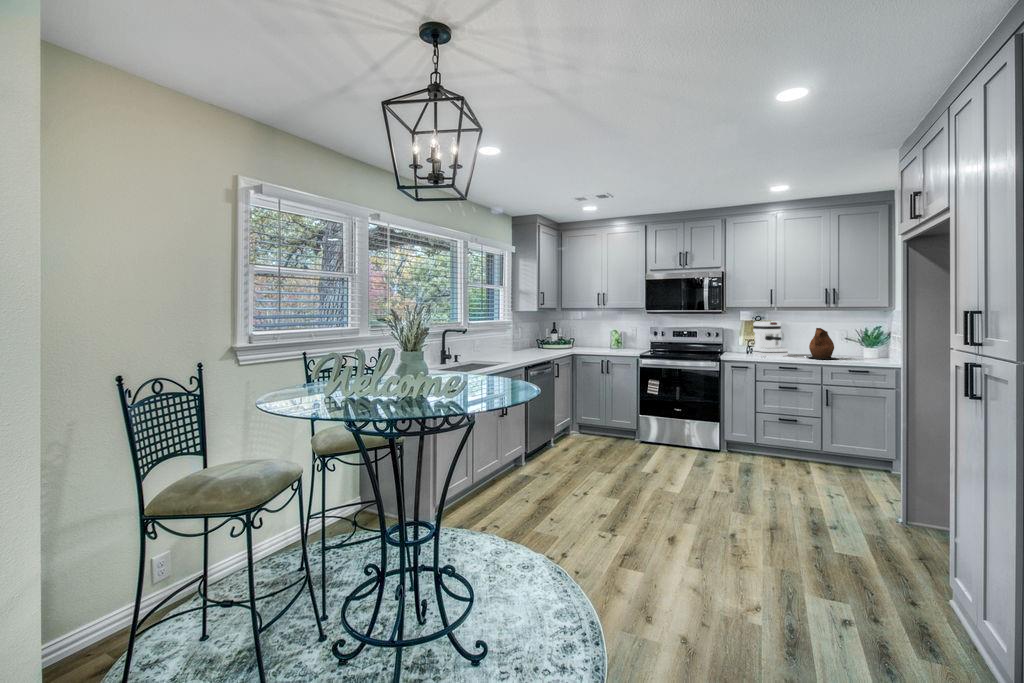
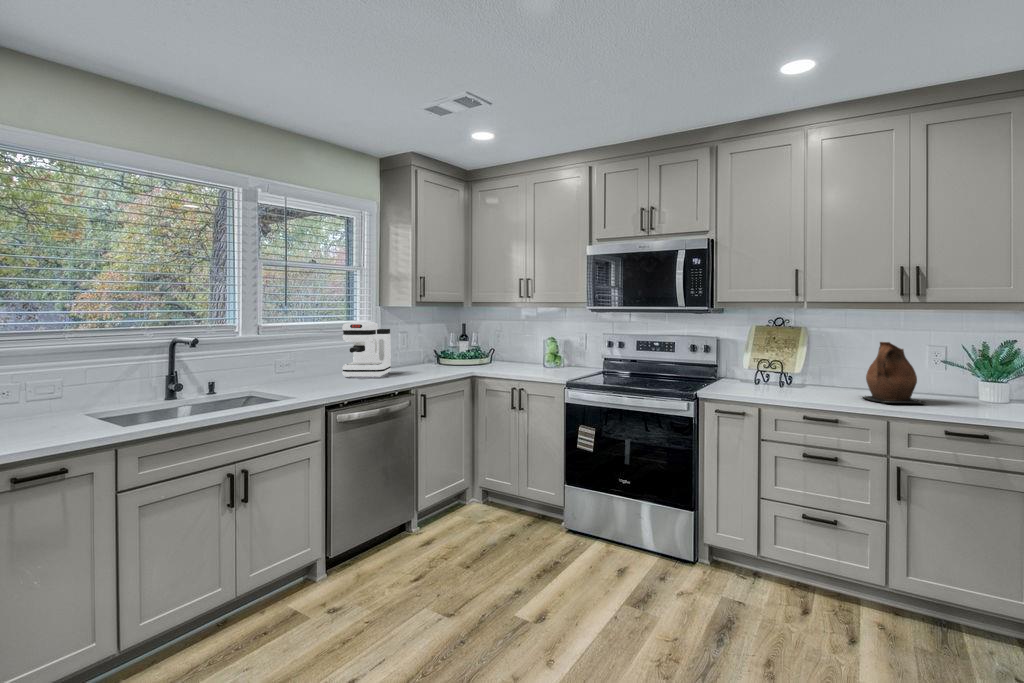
coffee maker: present [753,321,788,357] -> present [342,323,391,377]

